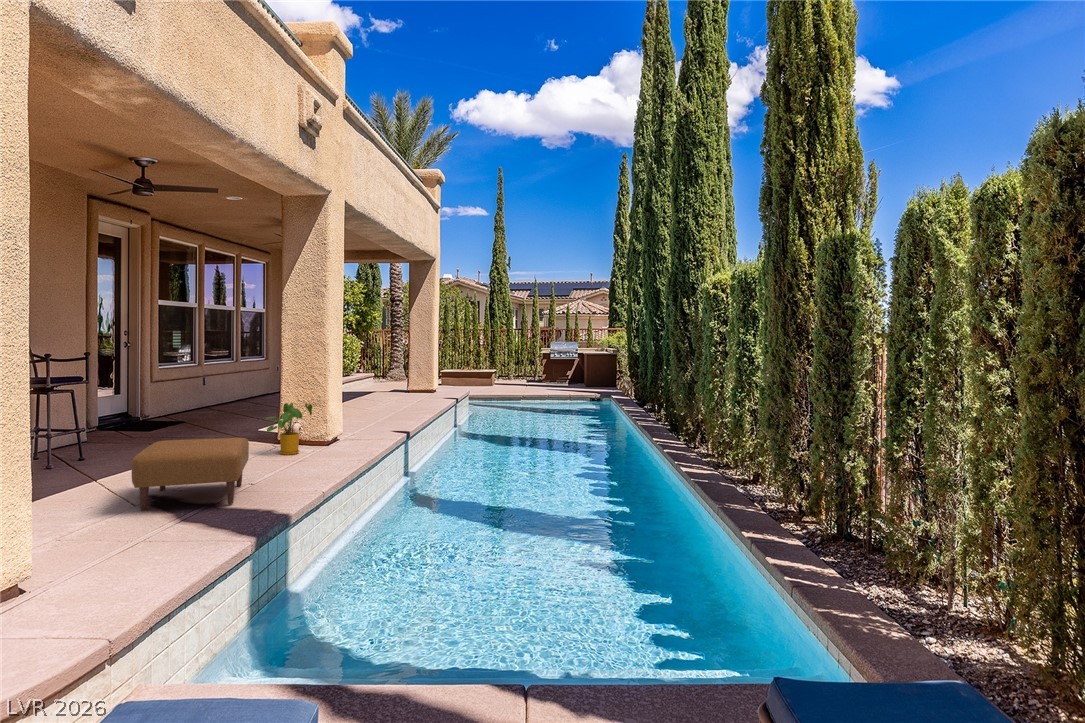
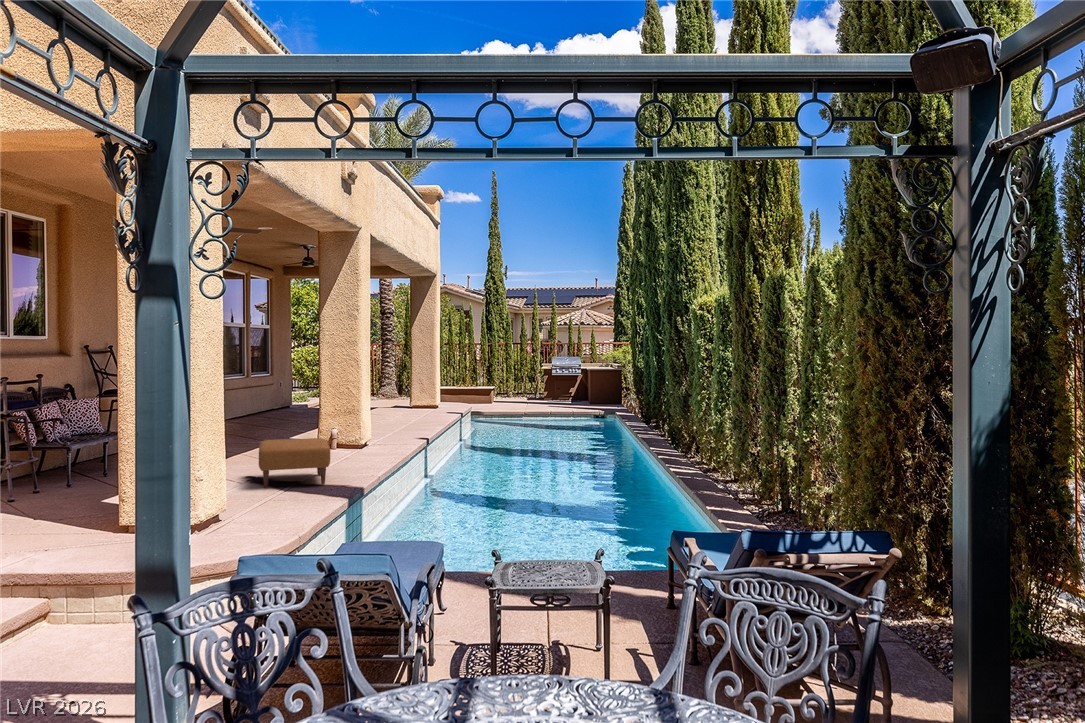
house plant: present [266,403,312,455] -> none [321,414,356,457]

